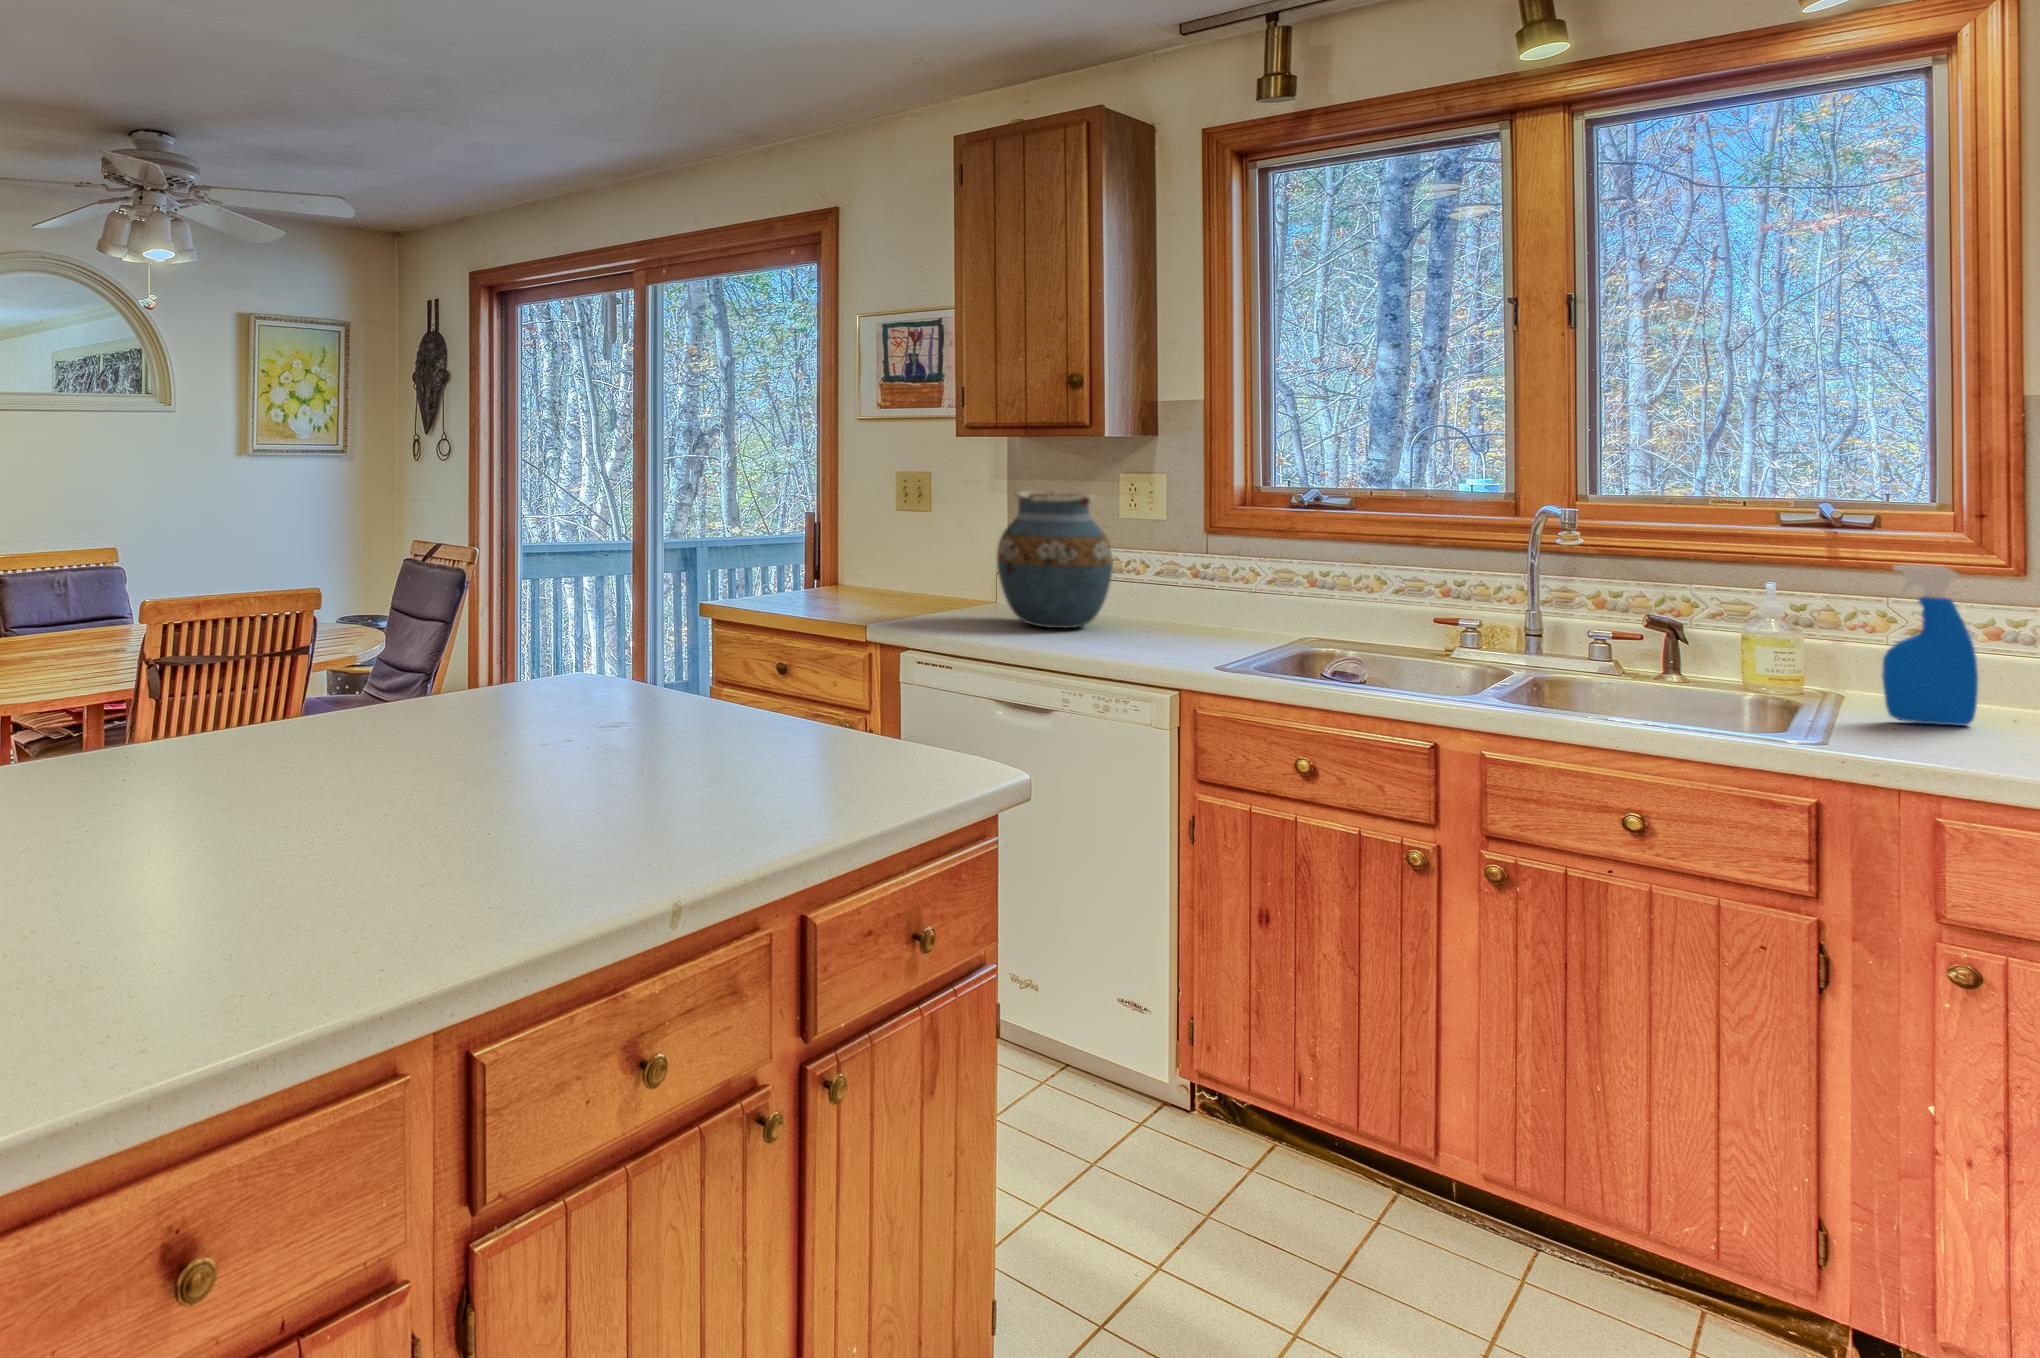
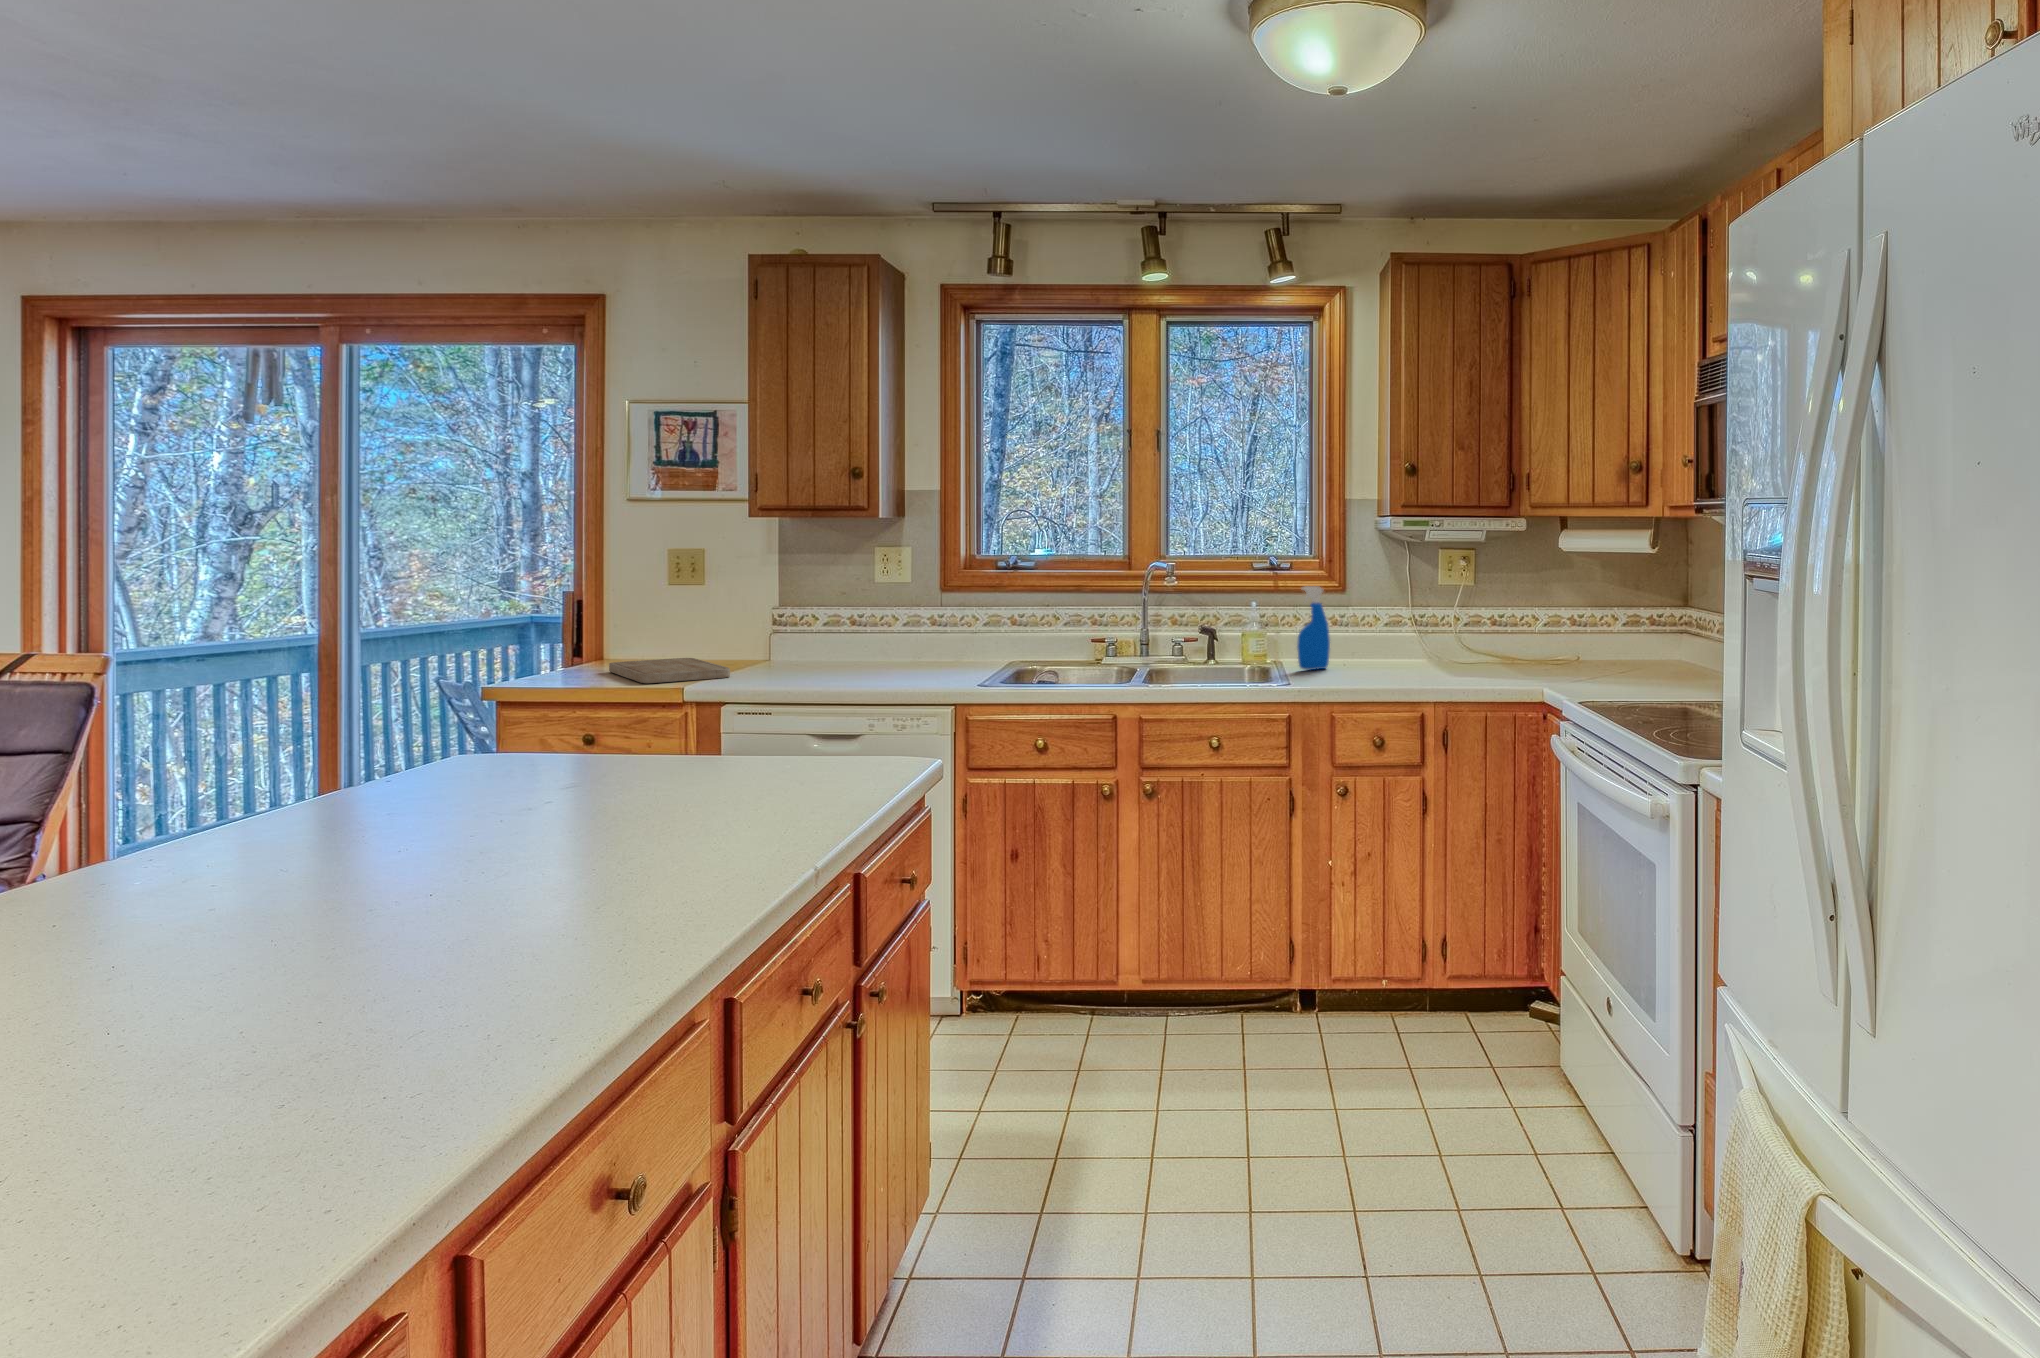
vase: present [997,491,1113,628] -> none [793,564,885,675]
cutting board: none [830,585,933,615] -> present [609,658,730,683]

